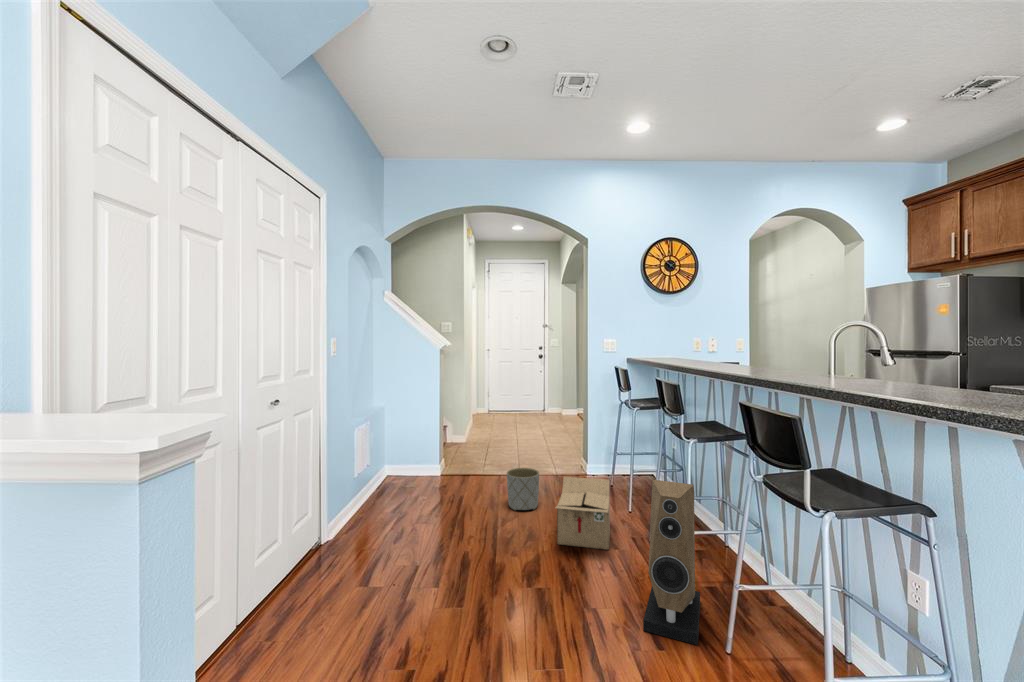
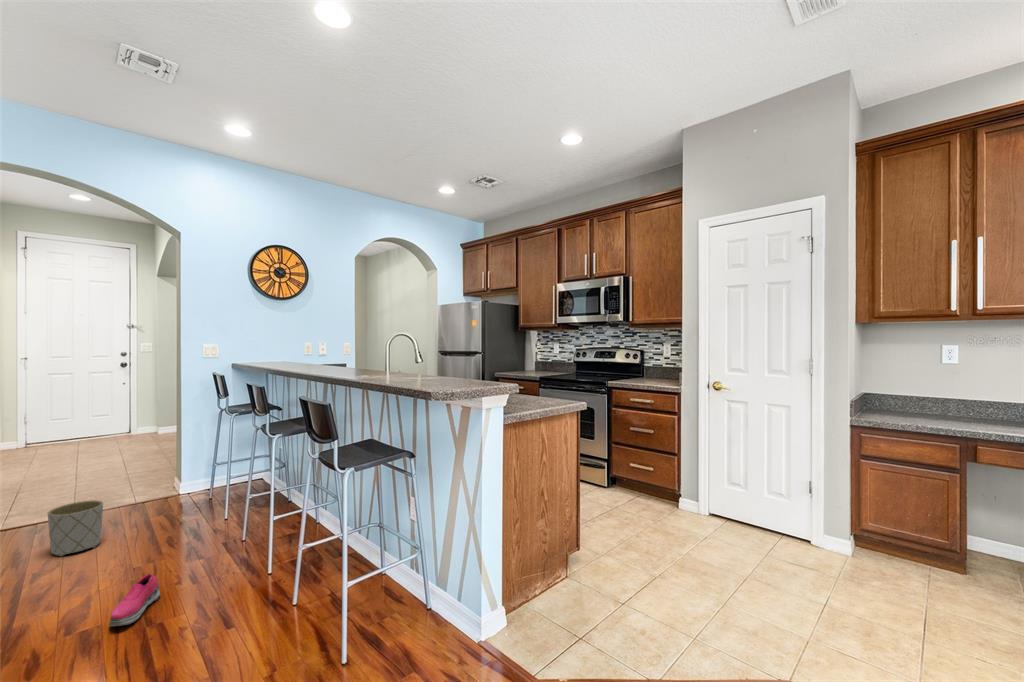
cardboard box: present [556,477,610,550] -> none [119,491,198,574]
speaker: present [643,480,700,645] -> none [216,473,280,616]
shoe: none [553,556,588,603] -> present [109,574,160,627]

